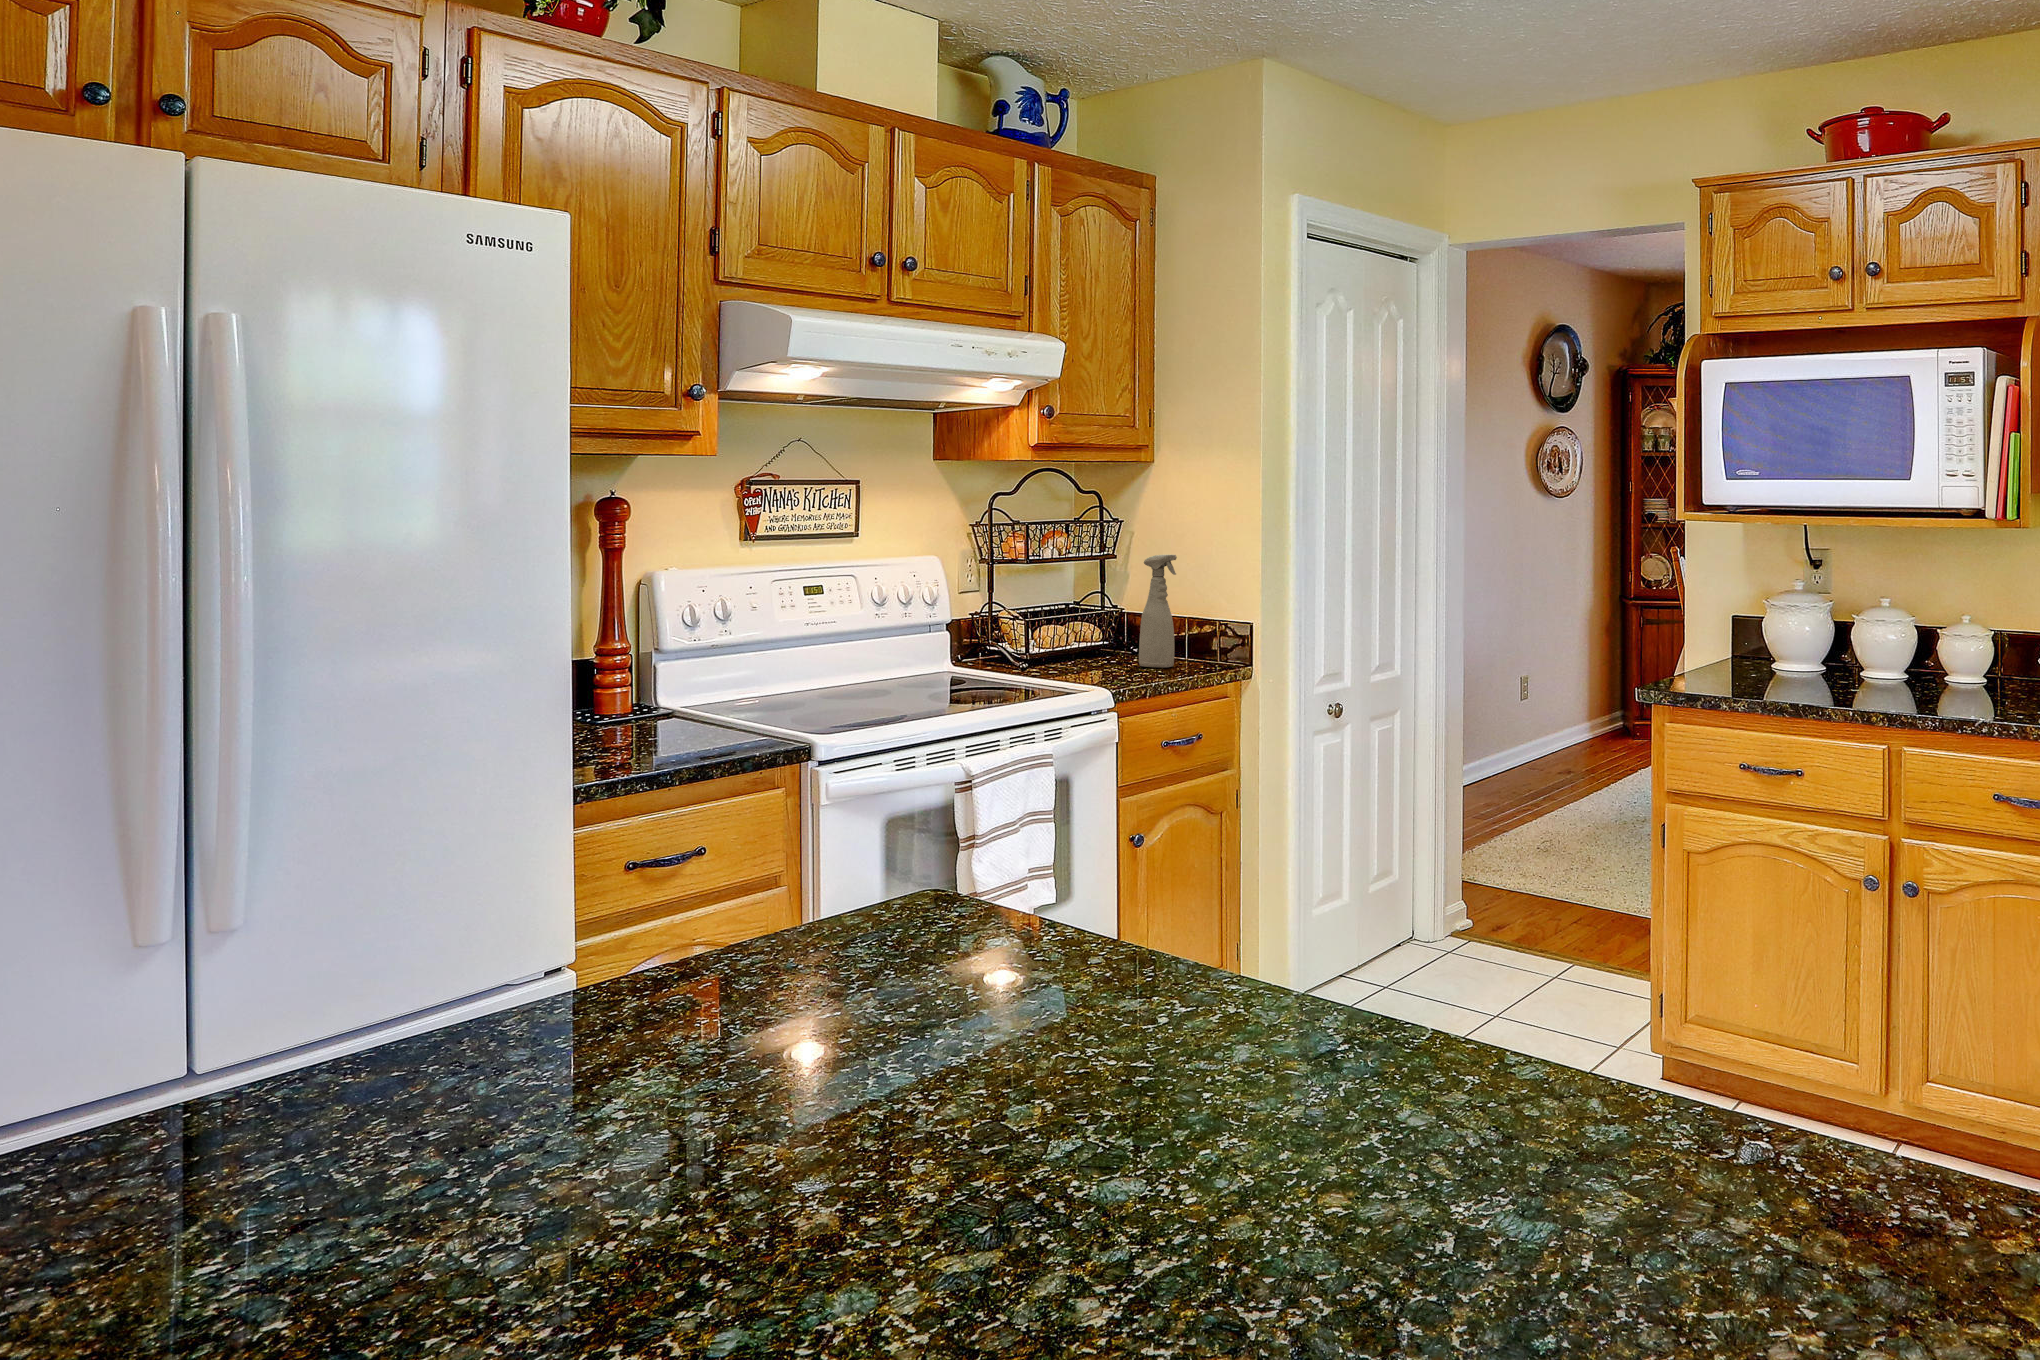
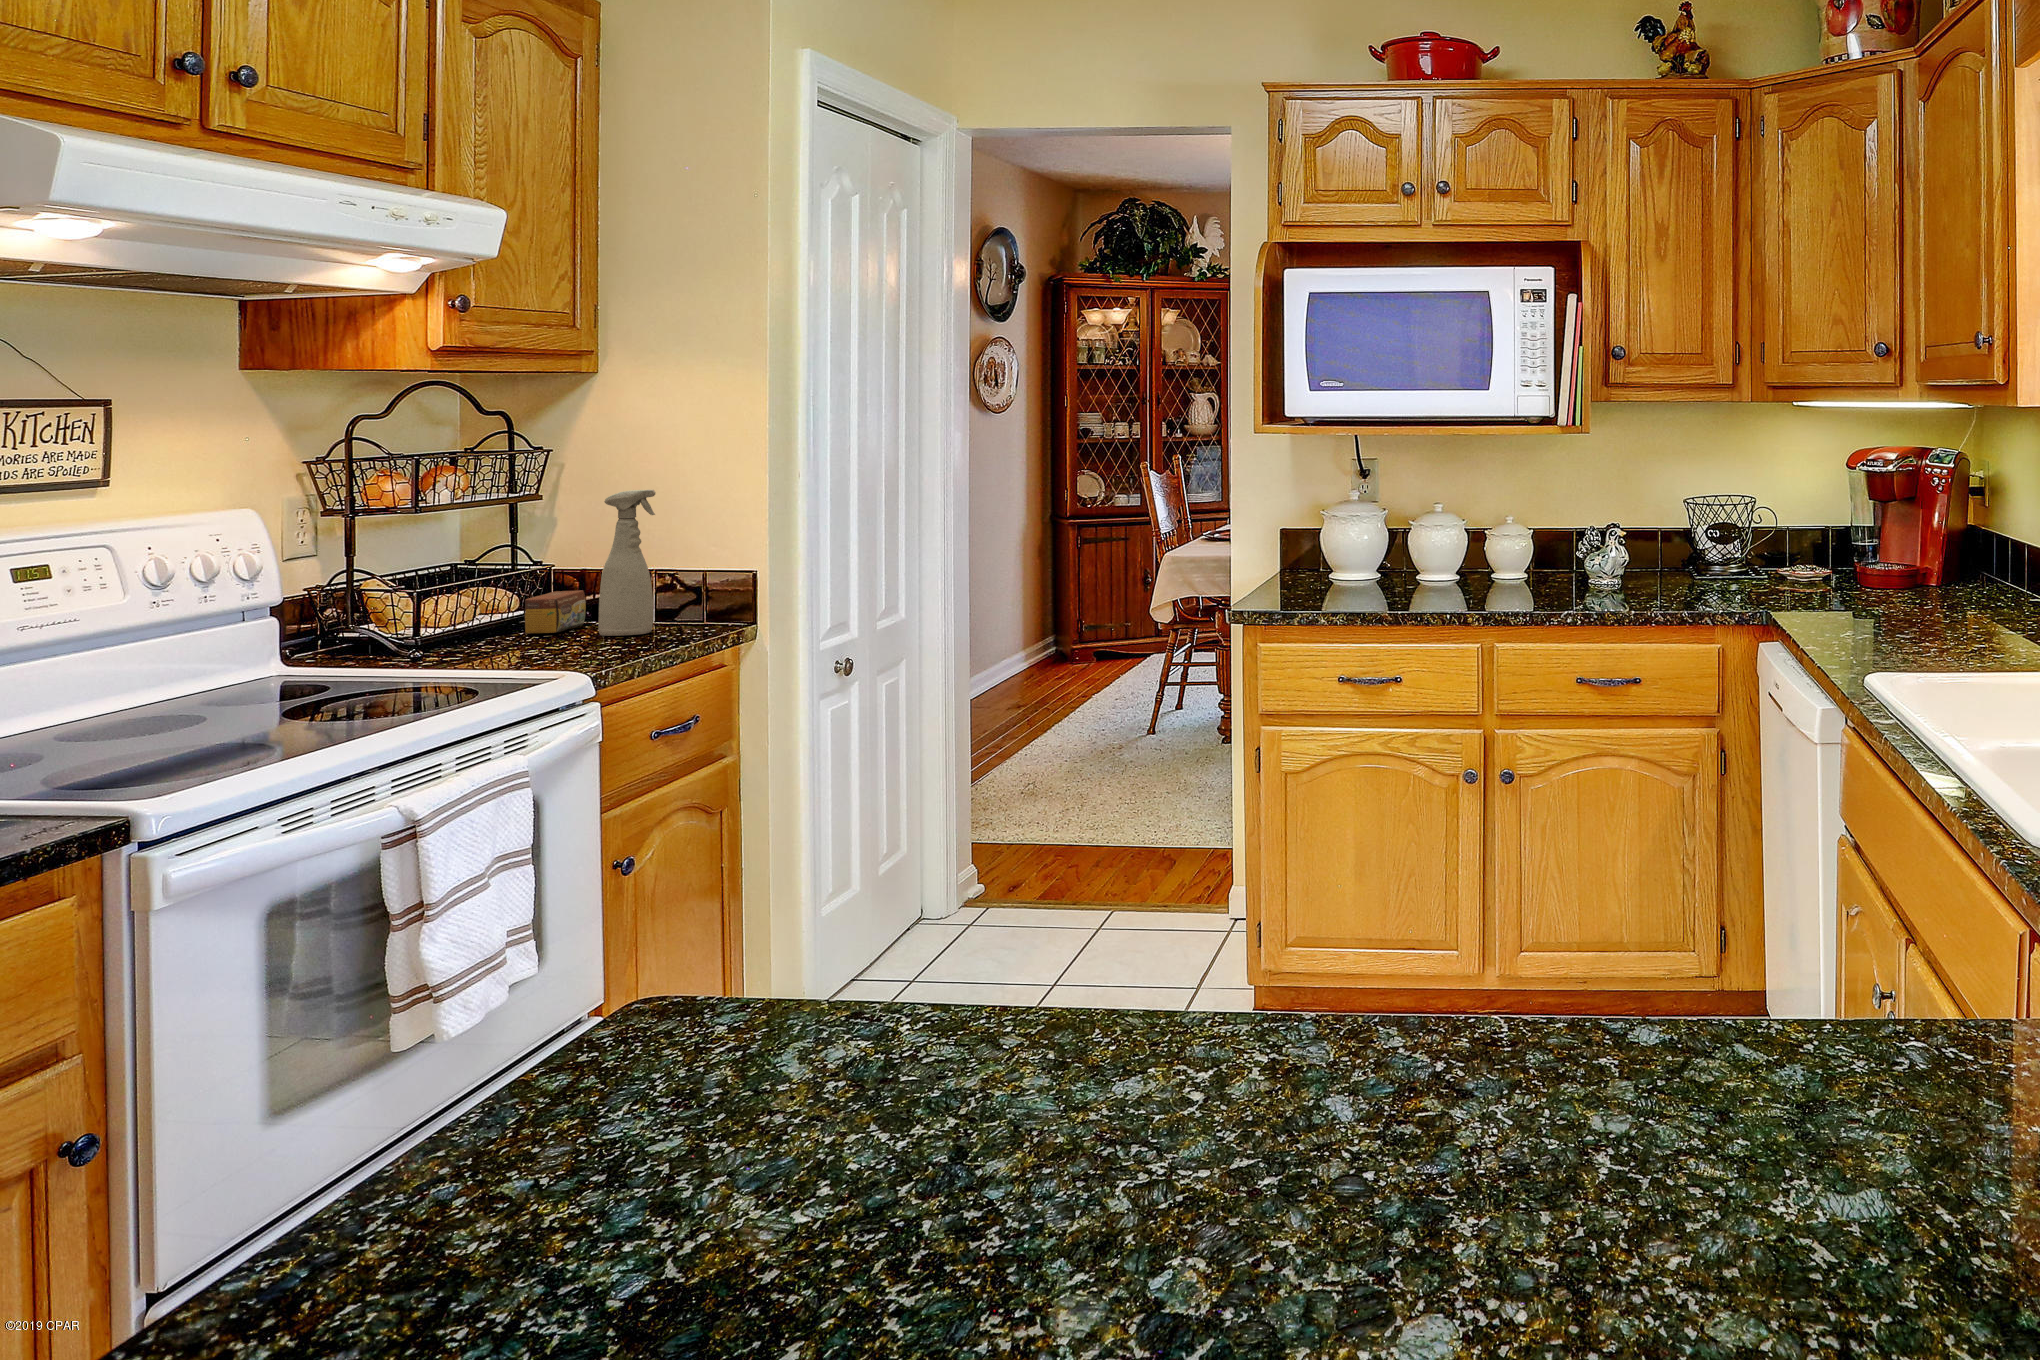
tea box: none [1096,631,1138,661] -> present [524,590,586,633]

